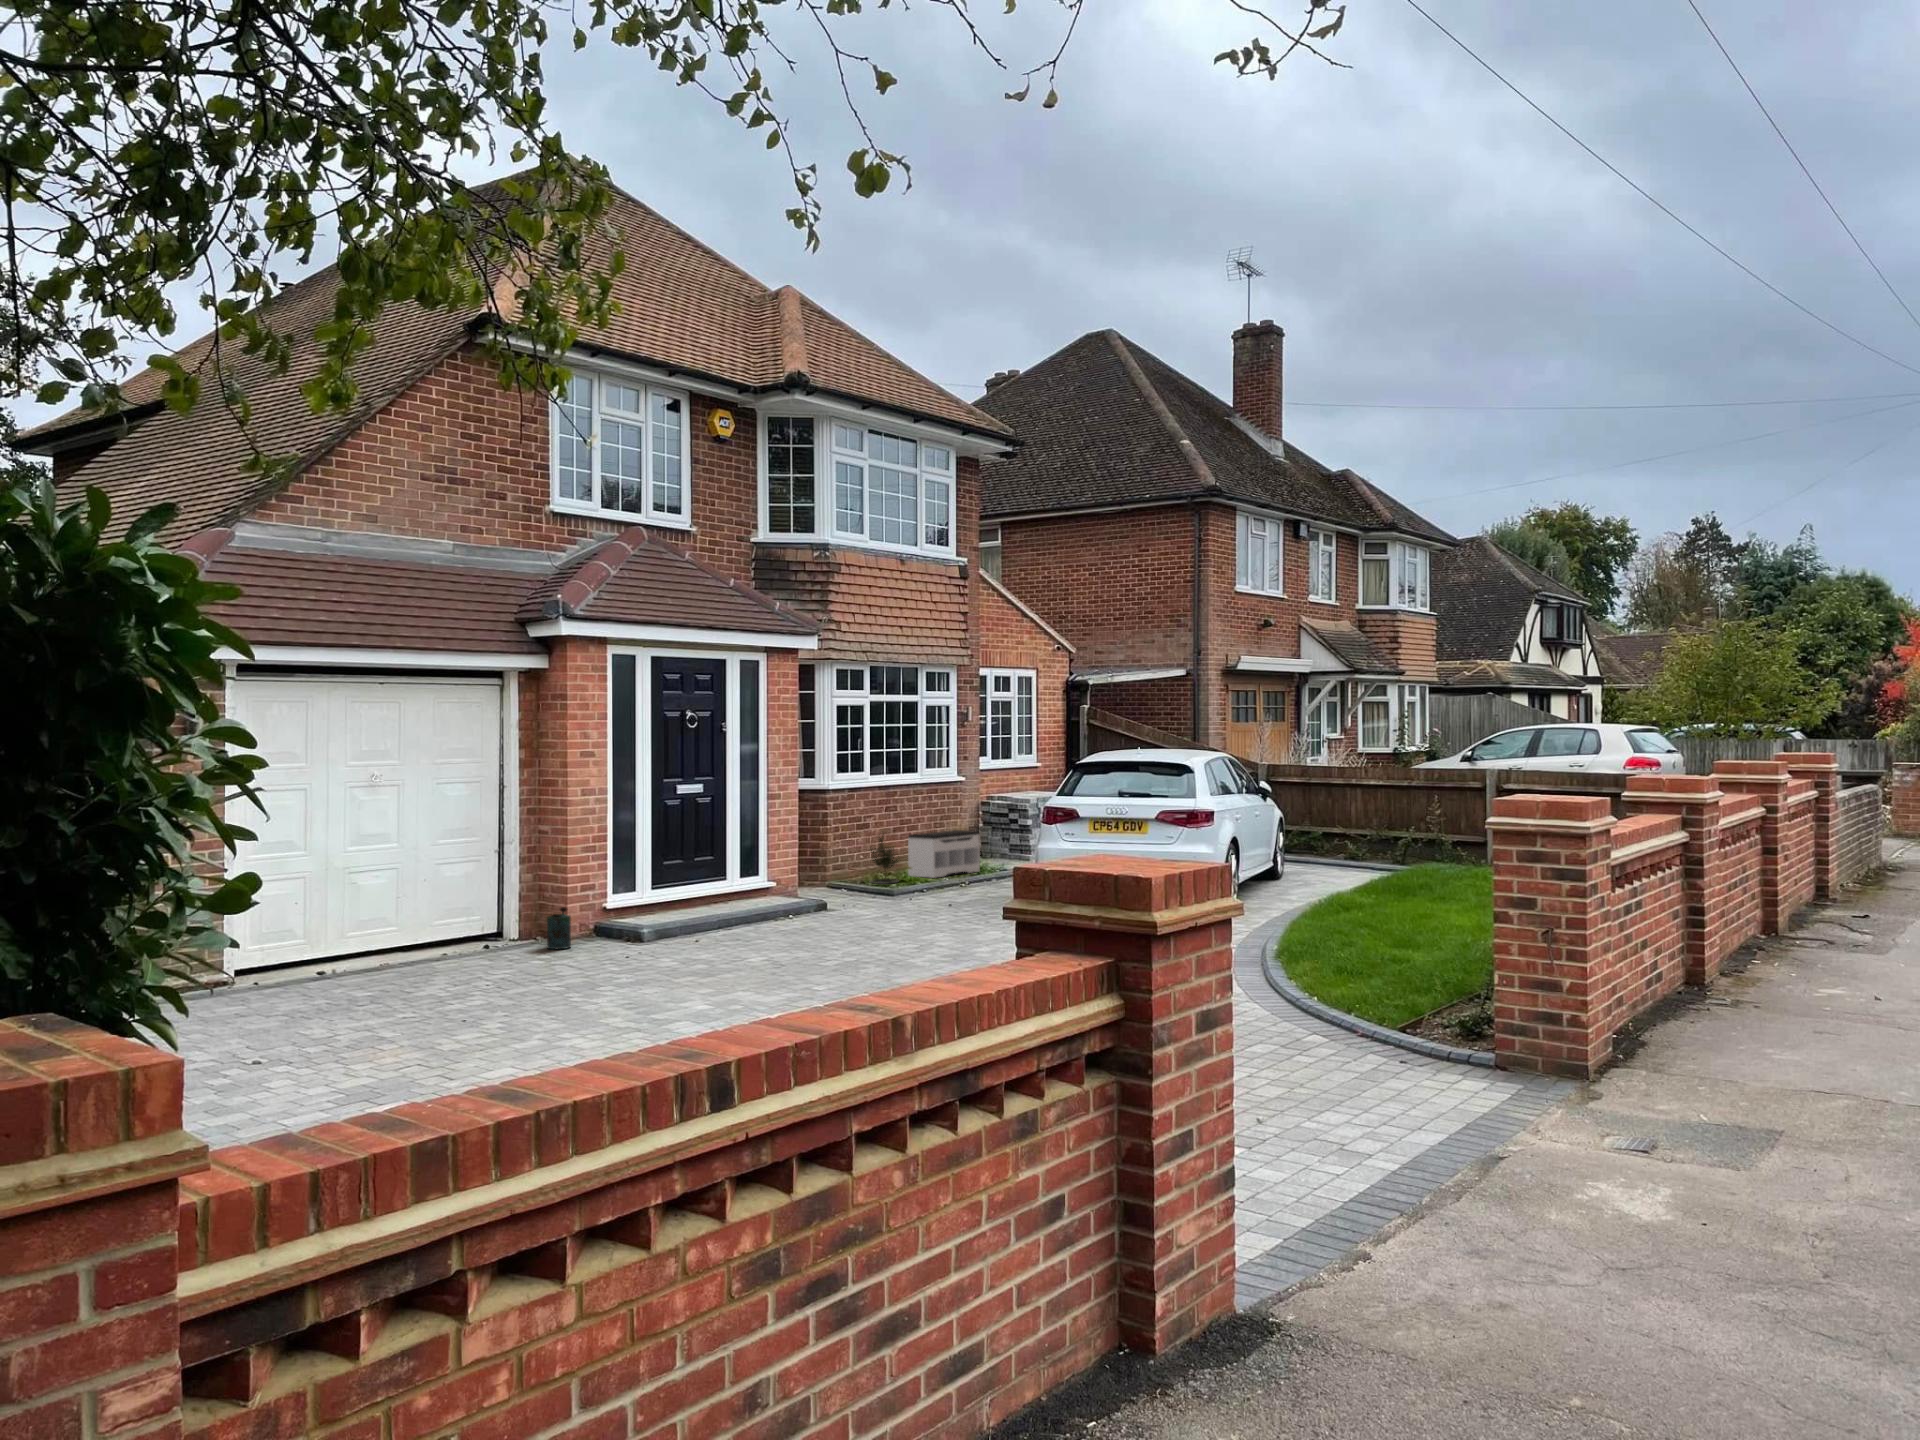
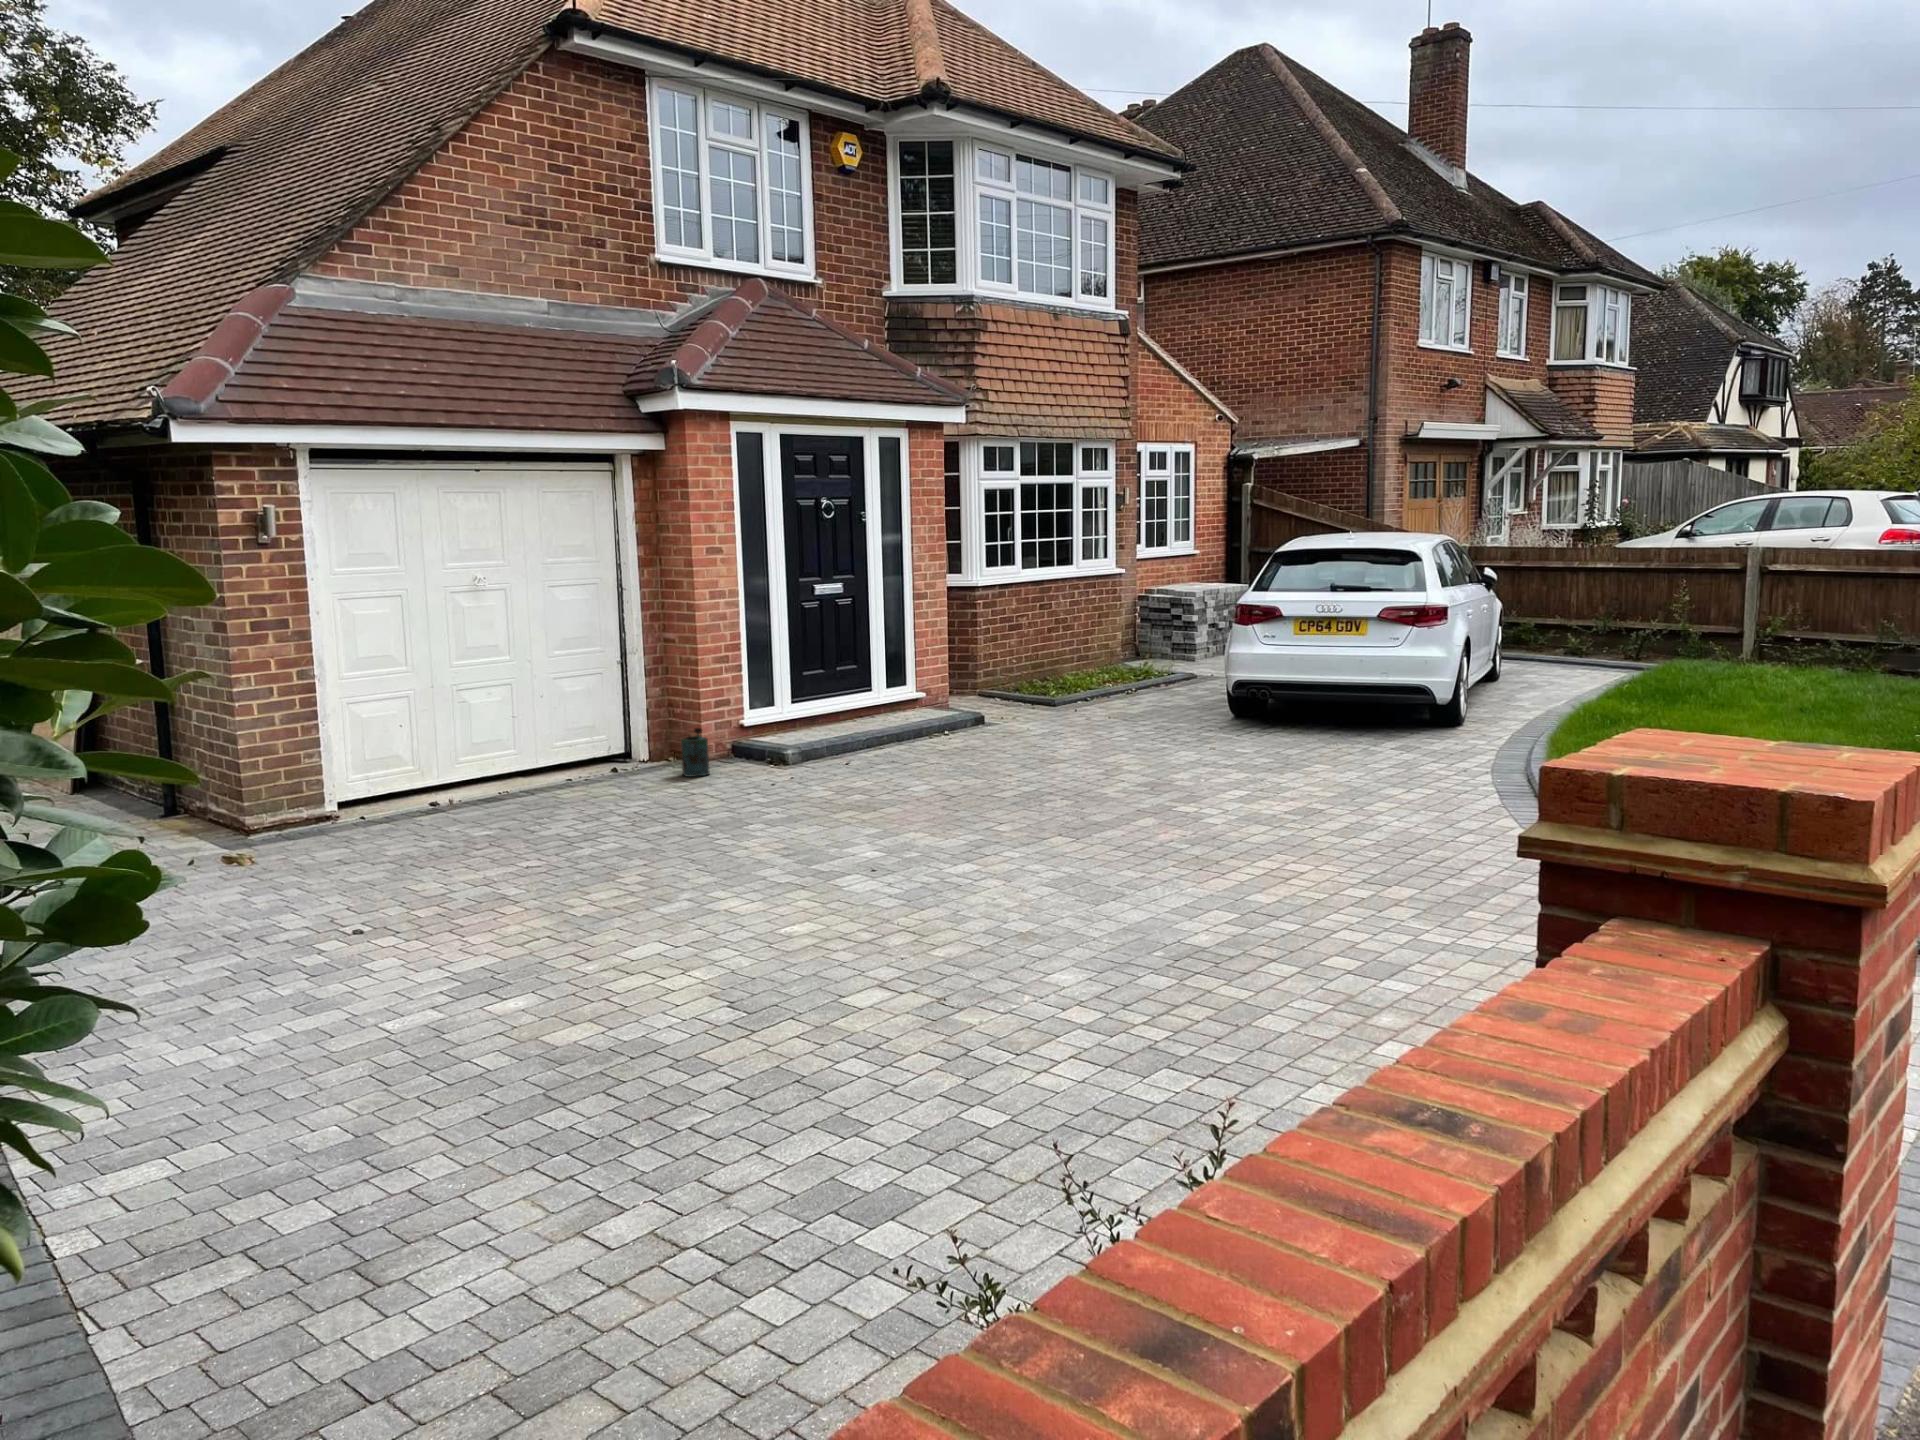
bench: present [908,830,980,878] -> none [1063,630,1143,685]
potted tree: present [870,837,899,884] -> none [1020,632,1059,692]

